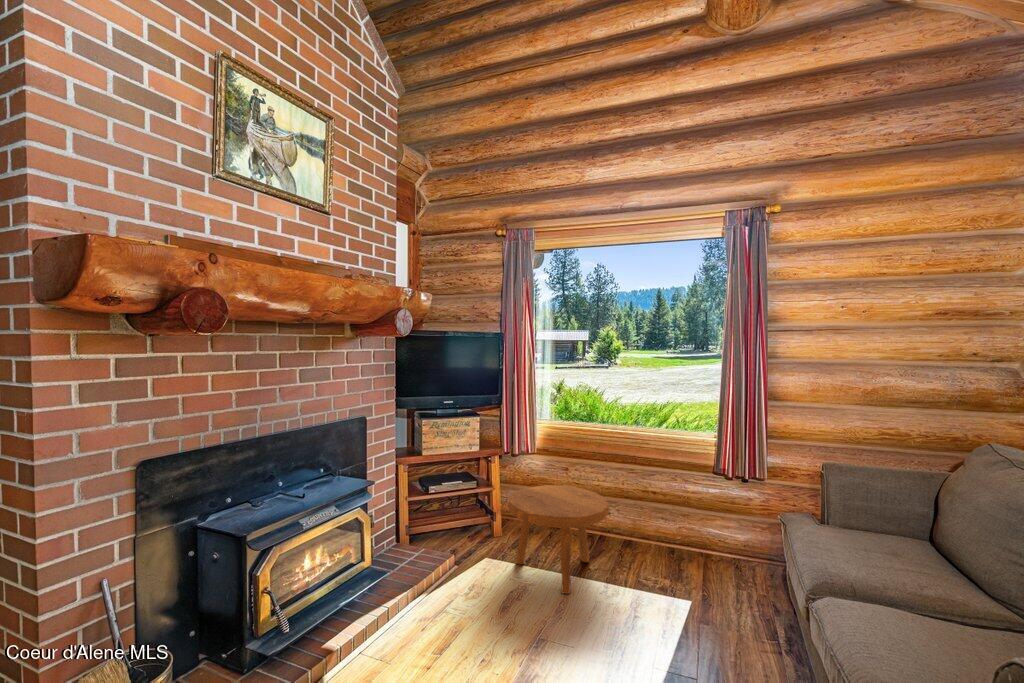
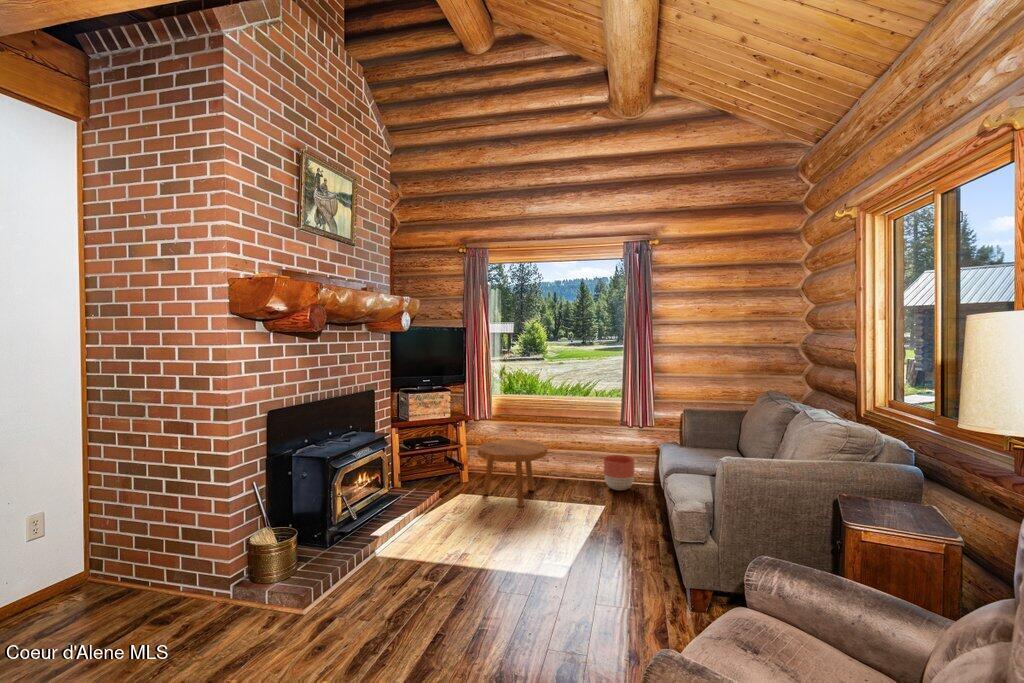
planter: none [693,518,740,574] -> present [604,455,634,490]

